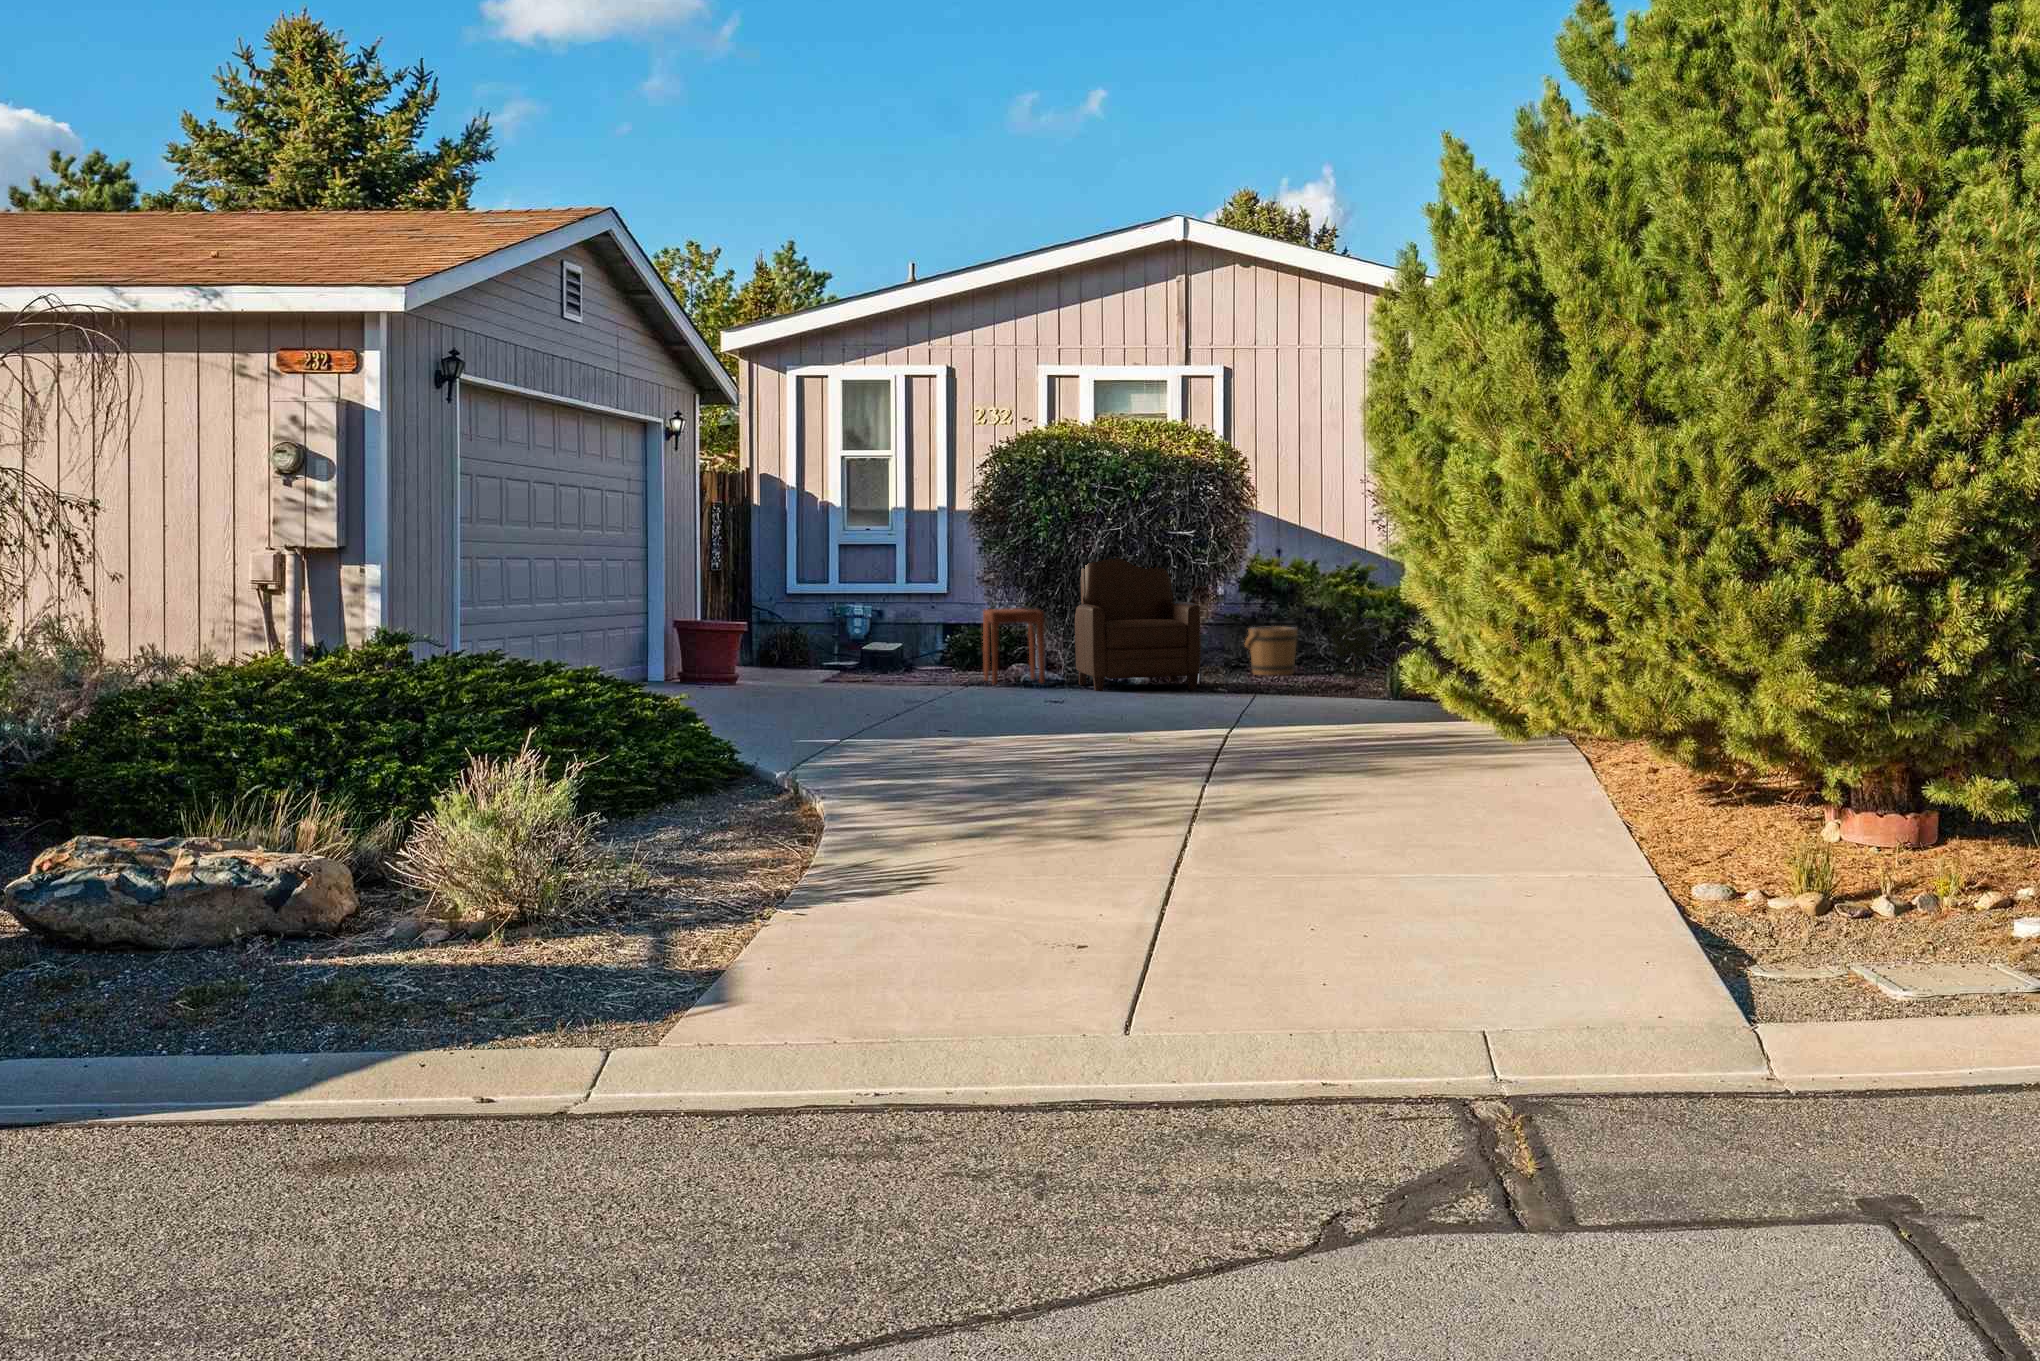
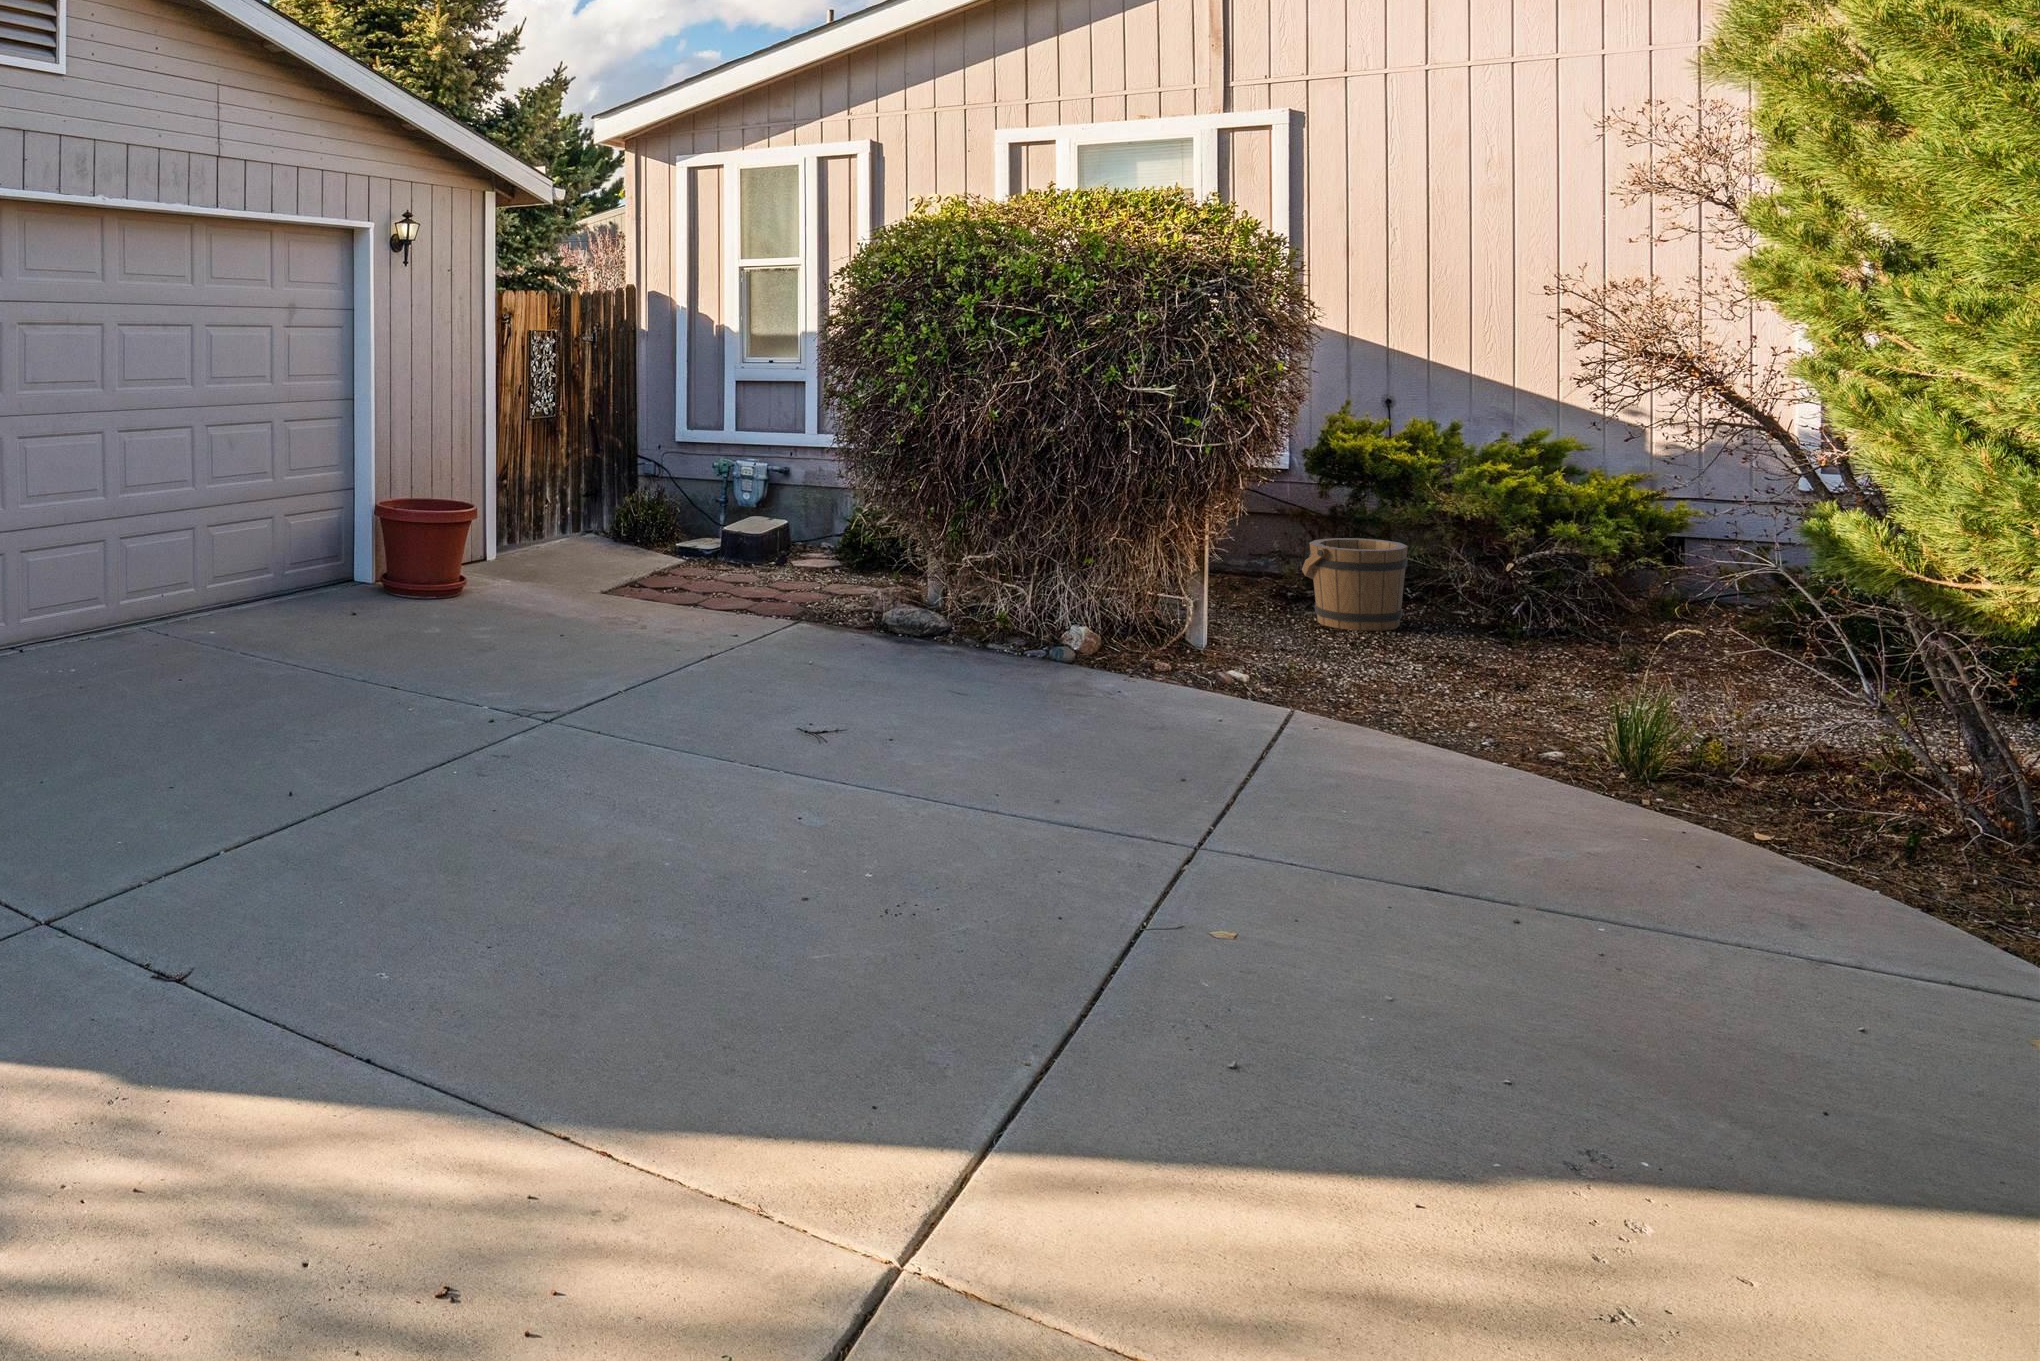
chair: present [1075,557,1200,691] -> none [954,413,1180,689]
side table: present [983,608,1045,684] -> none [817,503,914,636]
potted tree: present [1331,608,1375,679] -> none [1467,508,1581,659]

